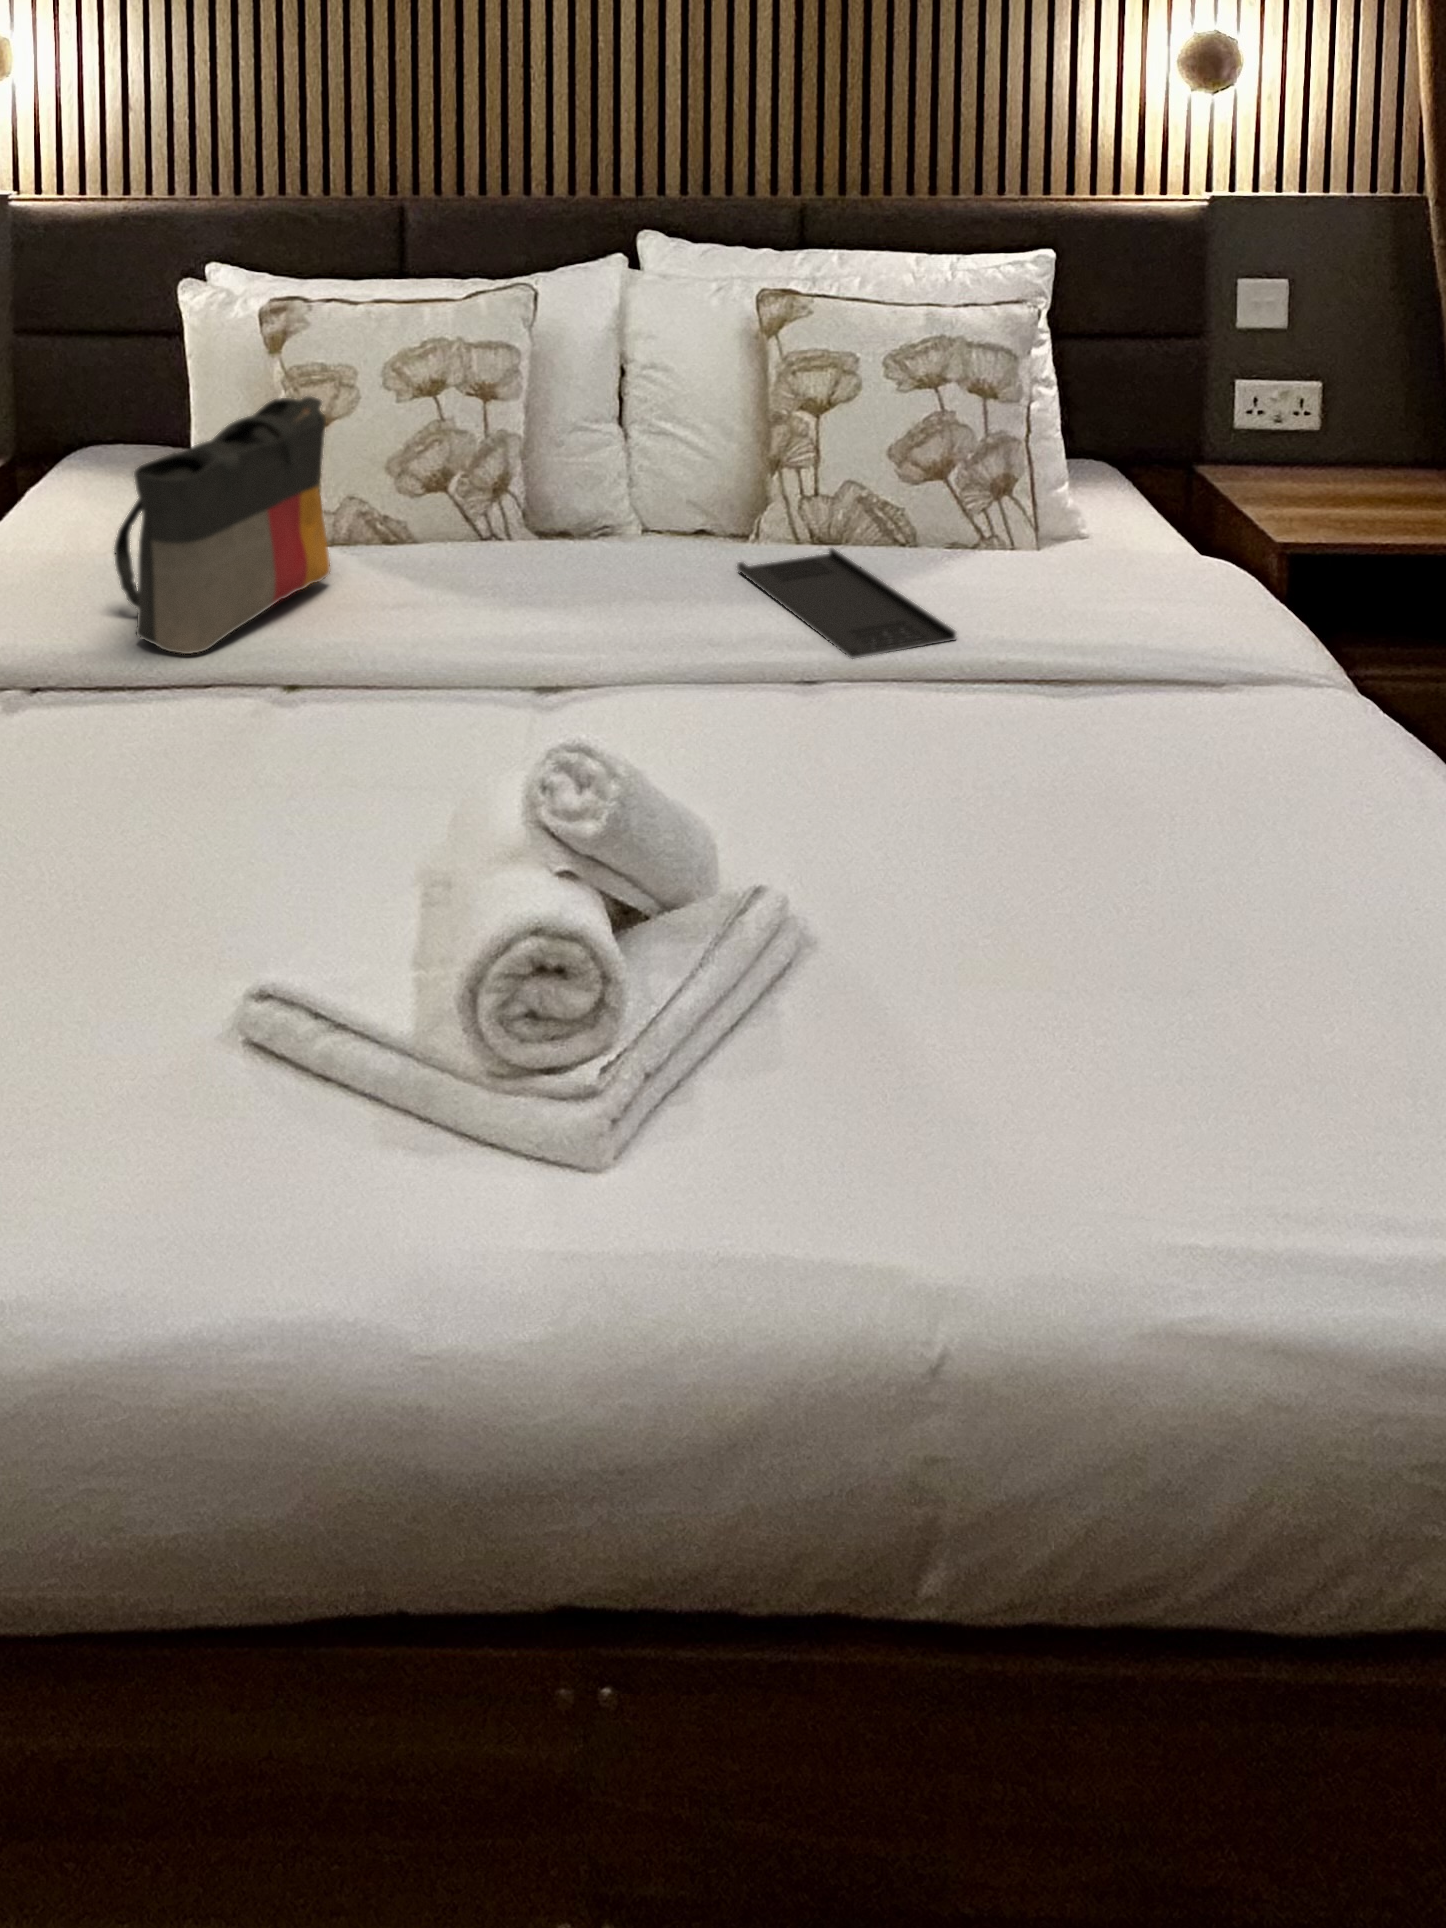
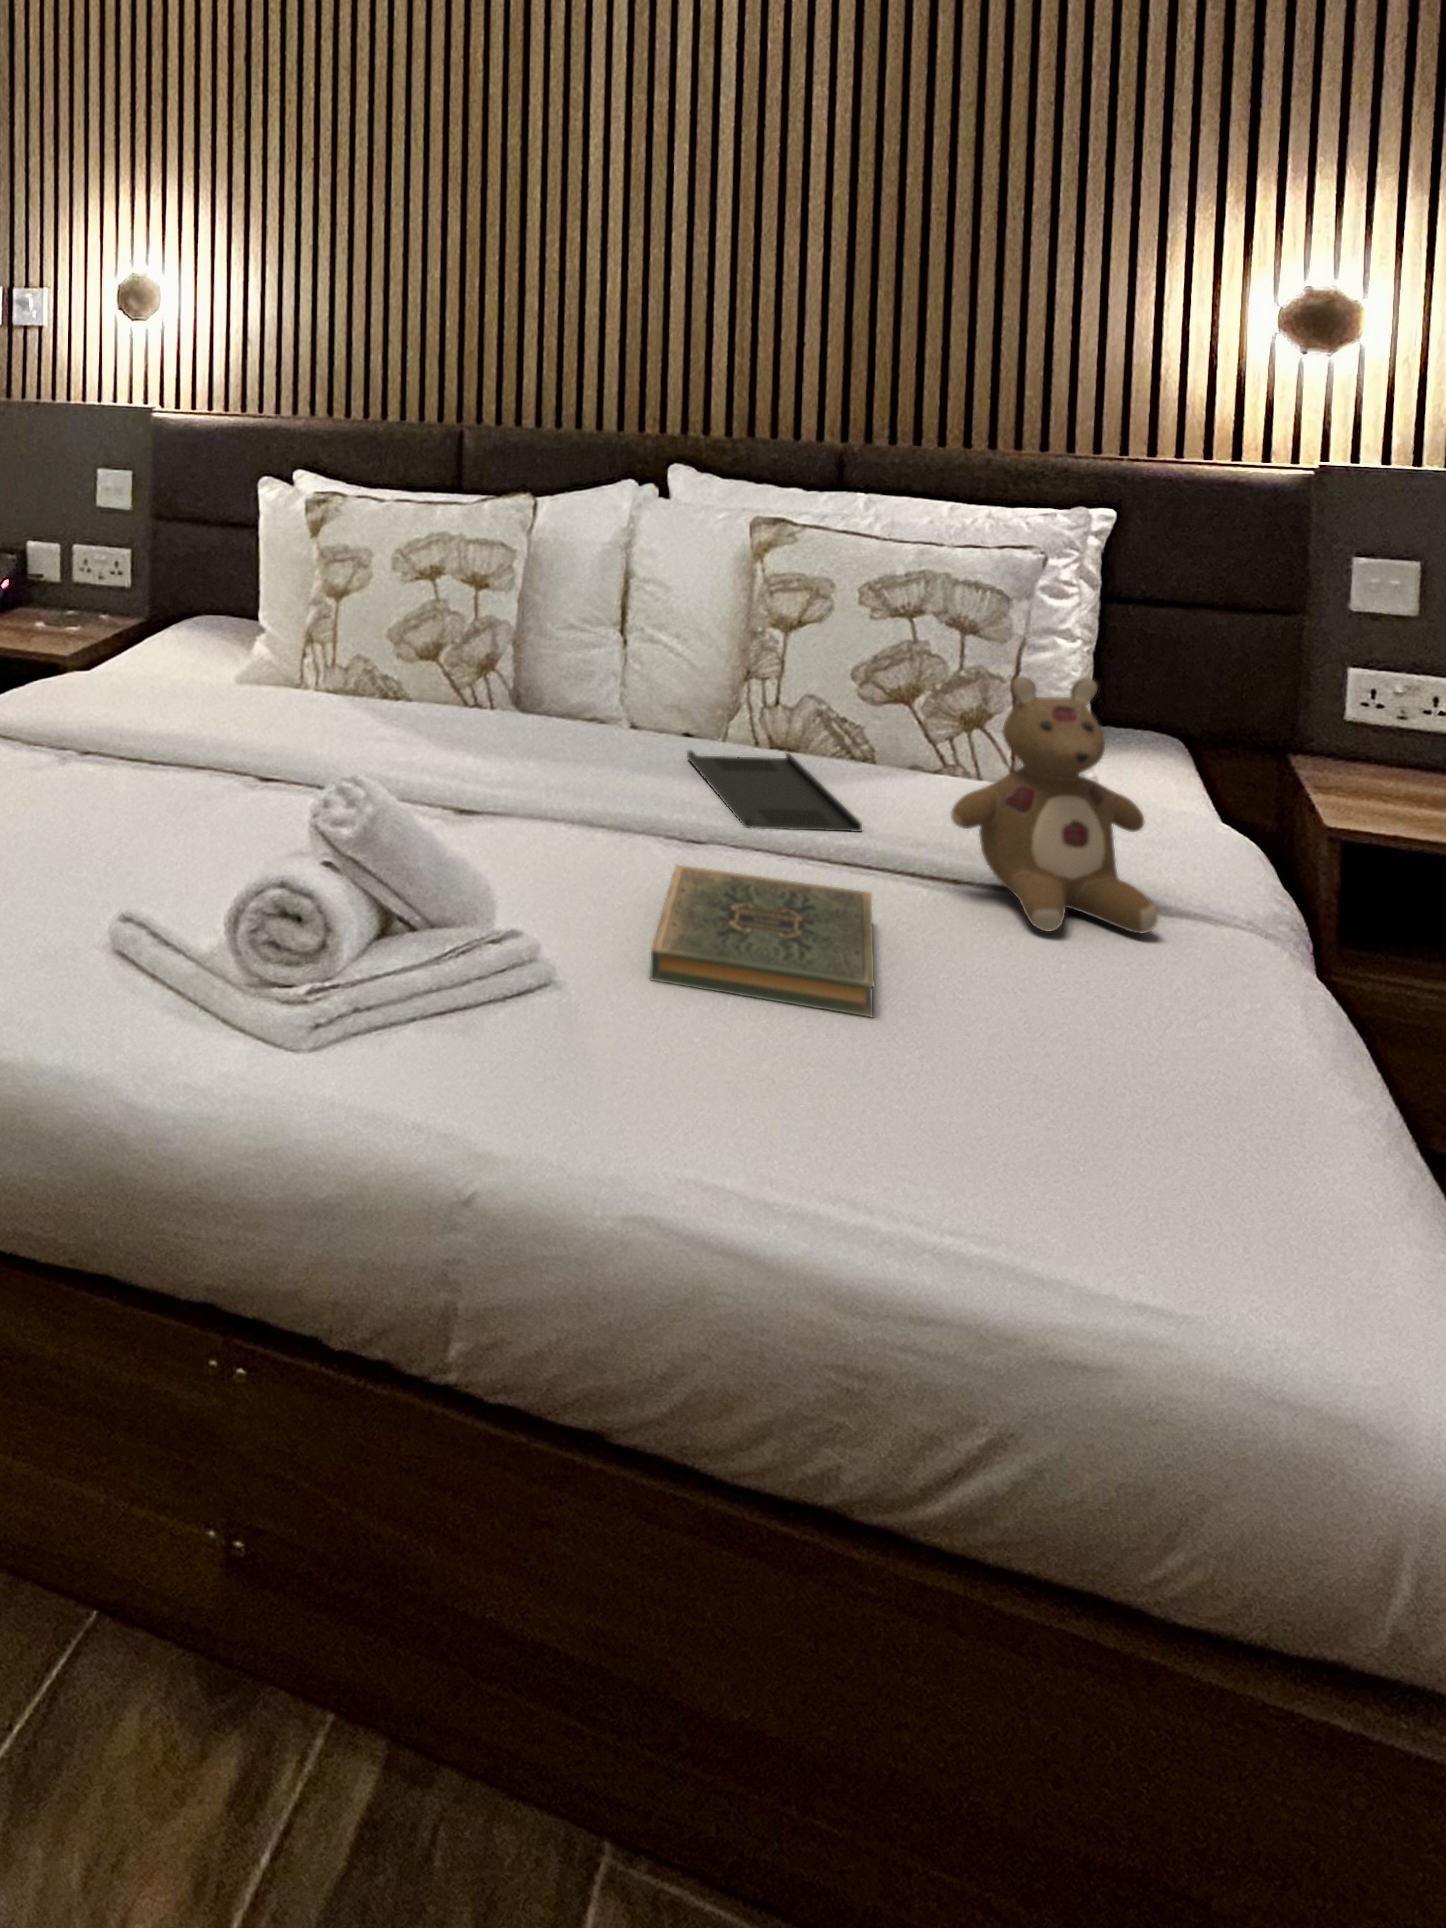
tote bag: present [114,396,330,654] -> none [153,560,329,742]
stuffed bear: none [1086,468,1286,742] -> present [951,677,1158,933]
book: none [849,737,1144,915] -> present [650,865,874,1017]

